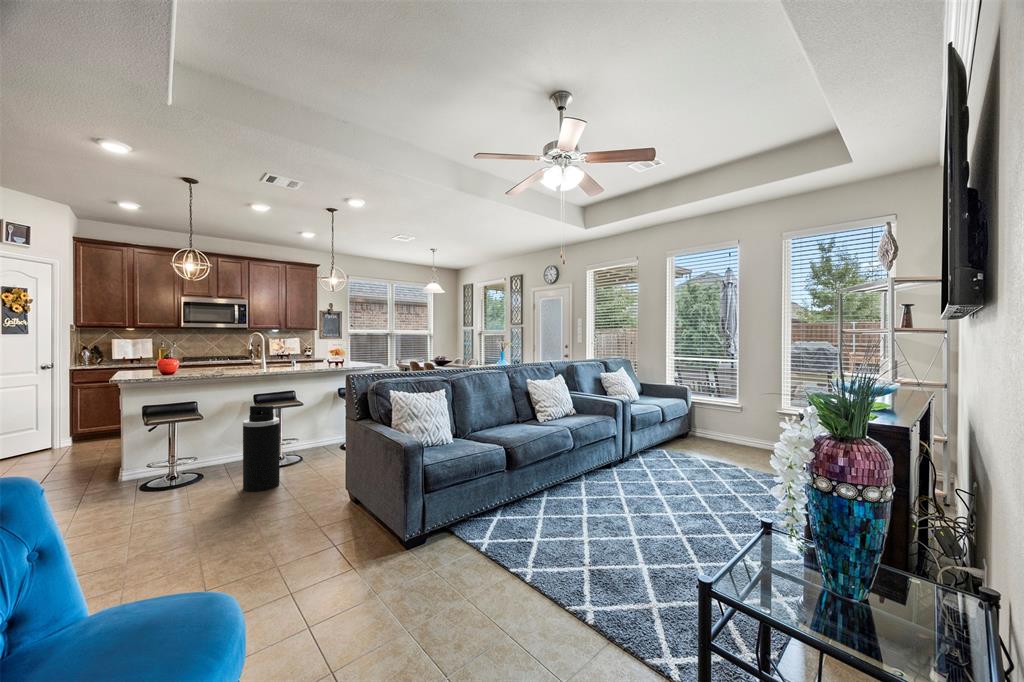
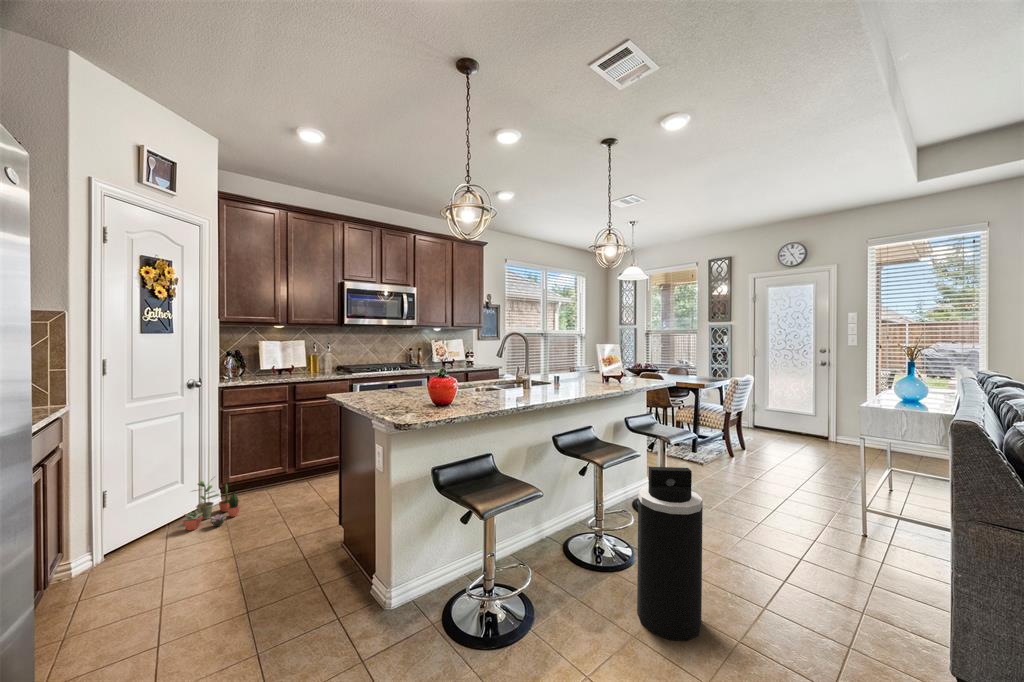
potted plant: none [31,426,77,458] -> present [182,479,240,530]

